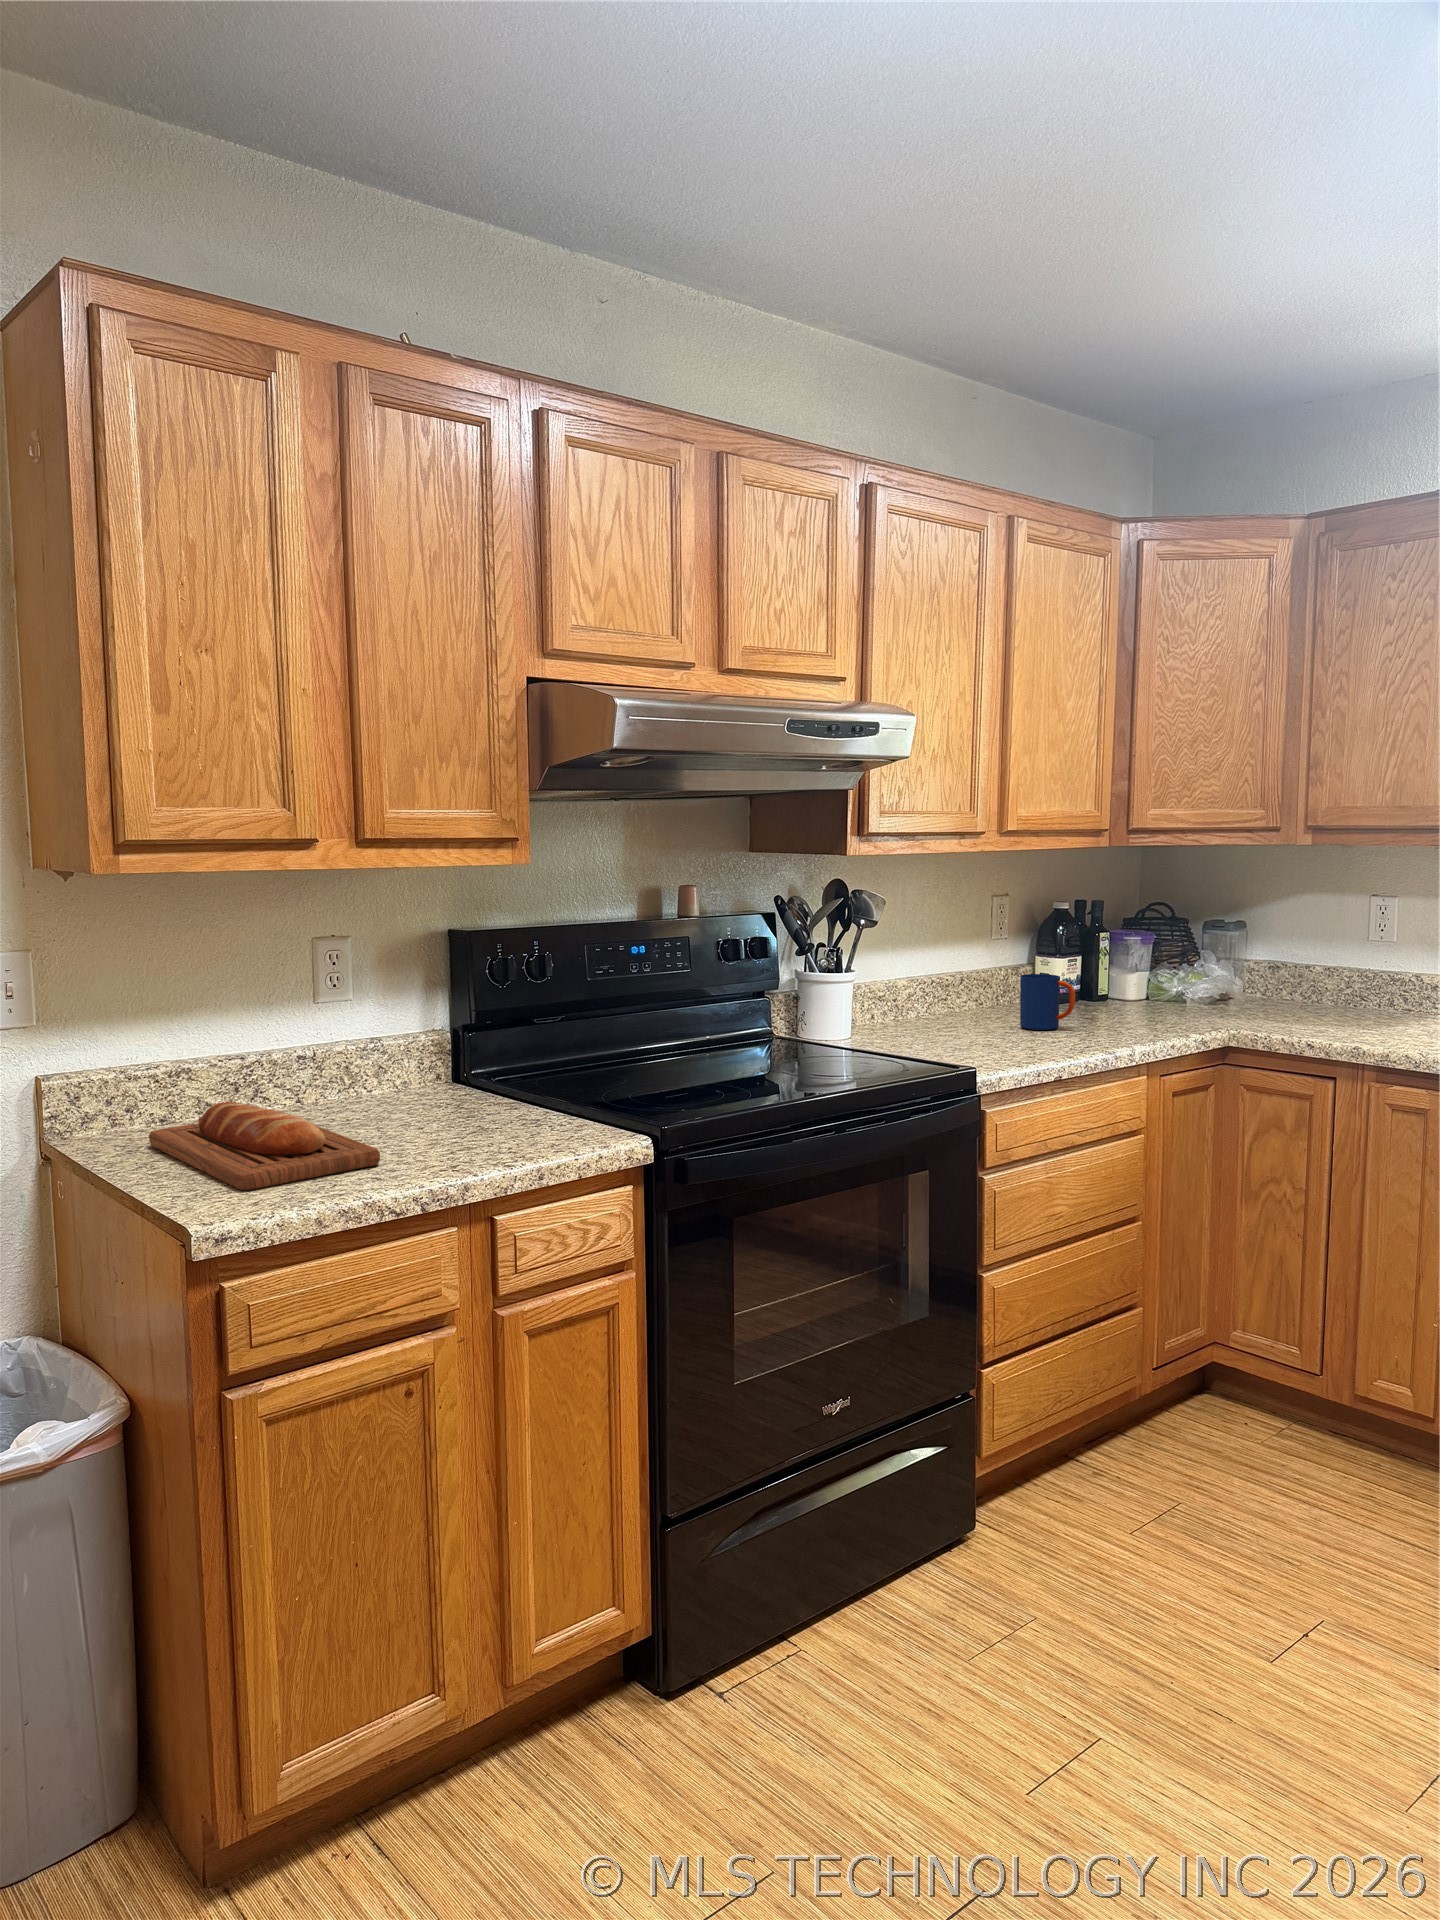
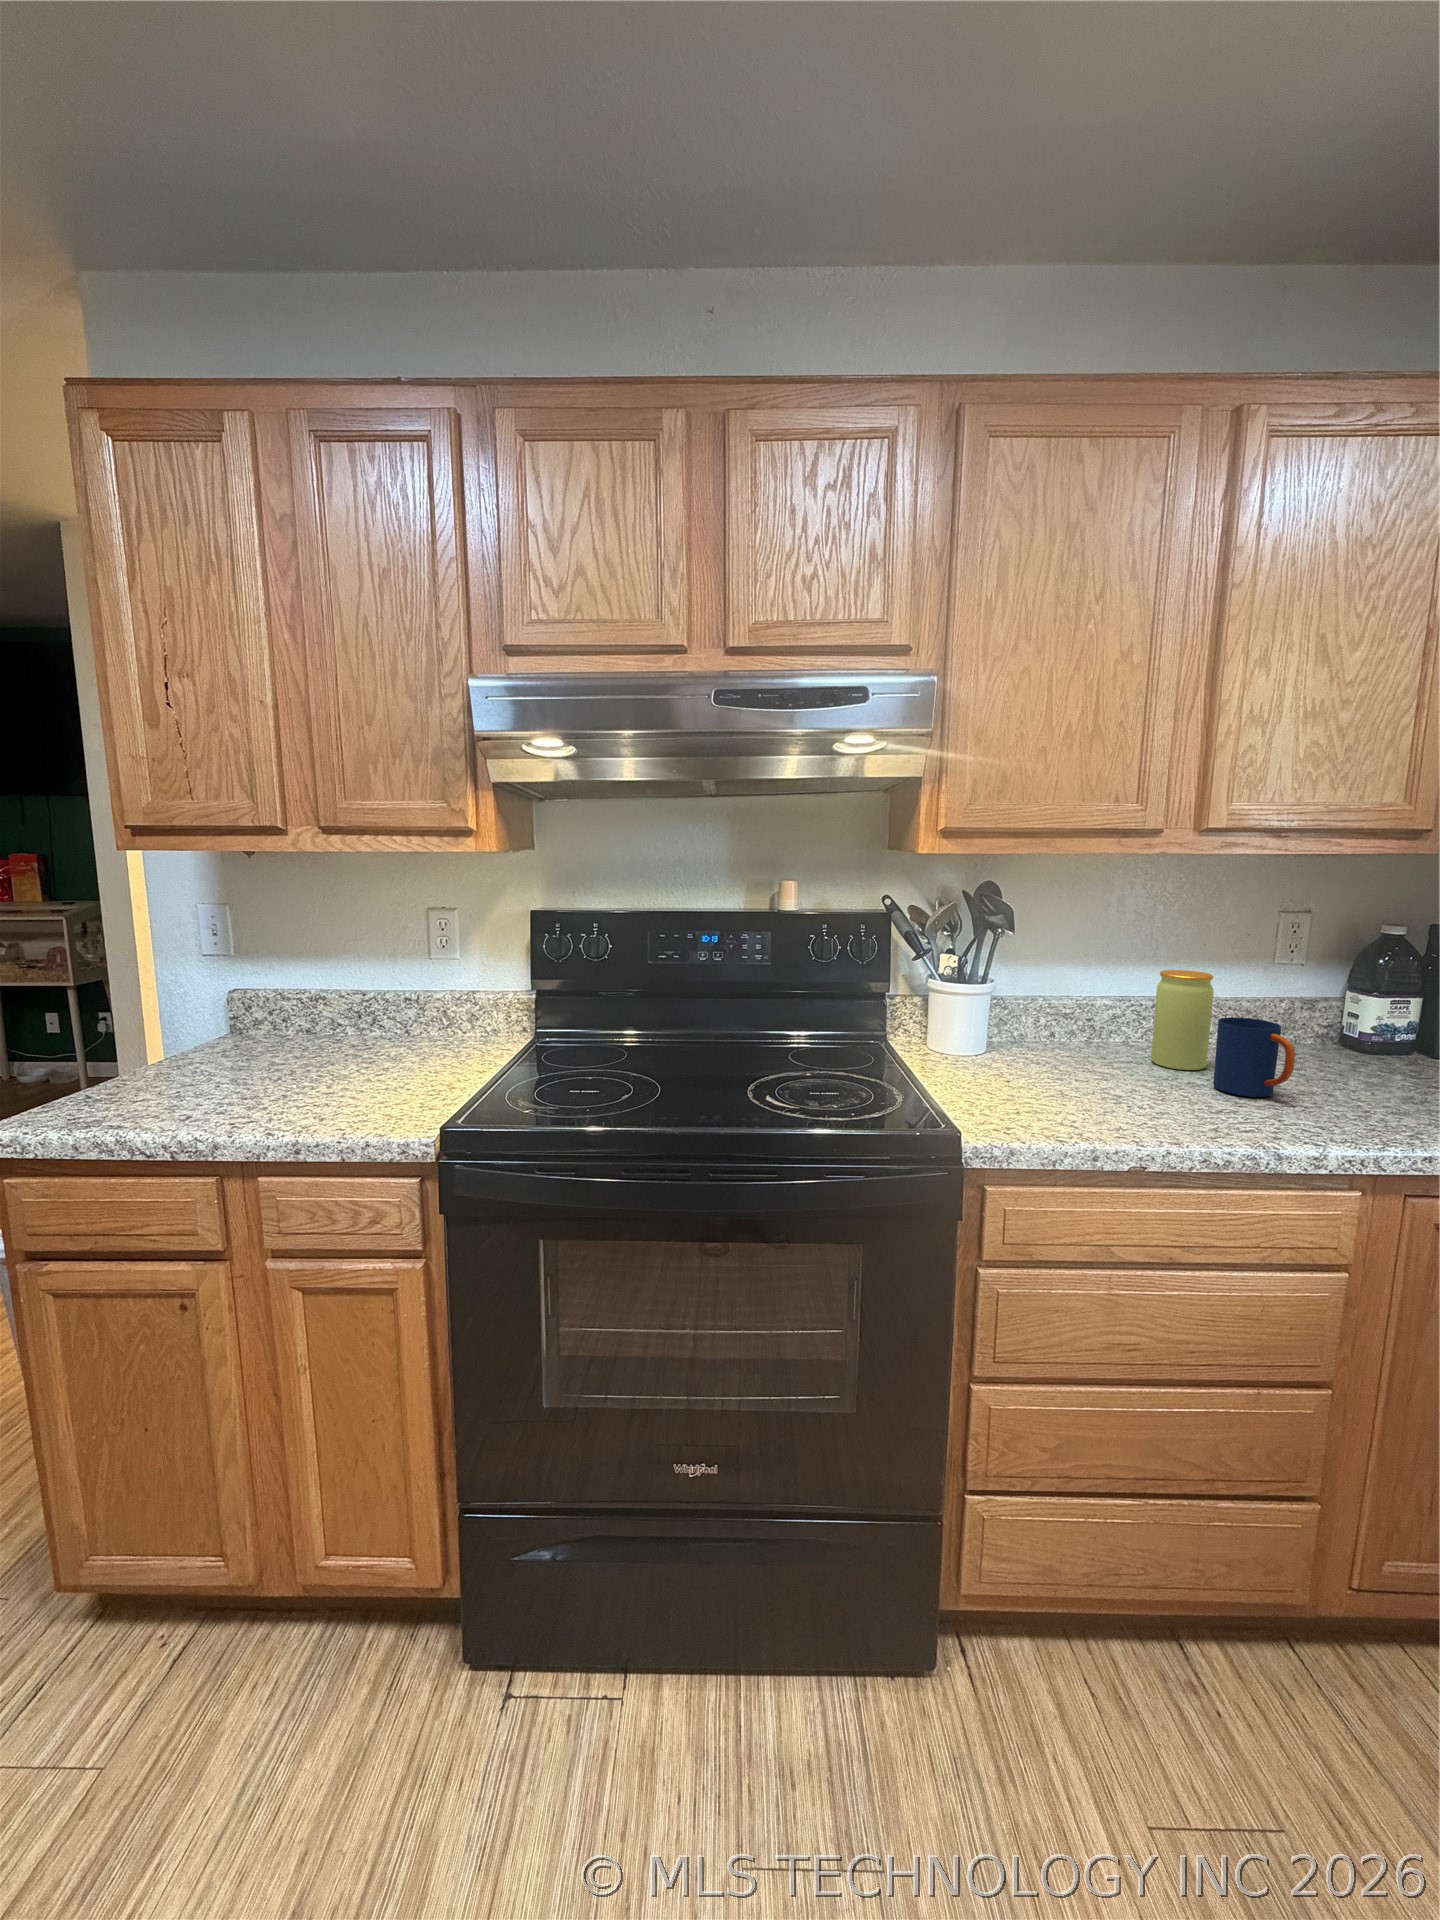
jar: none [958,945,999,1023] -> present [1151,970,1214,1070]
bread loaf: present [149,1102,380,1190] -> none [107,1028,332,1105]

